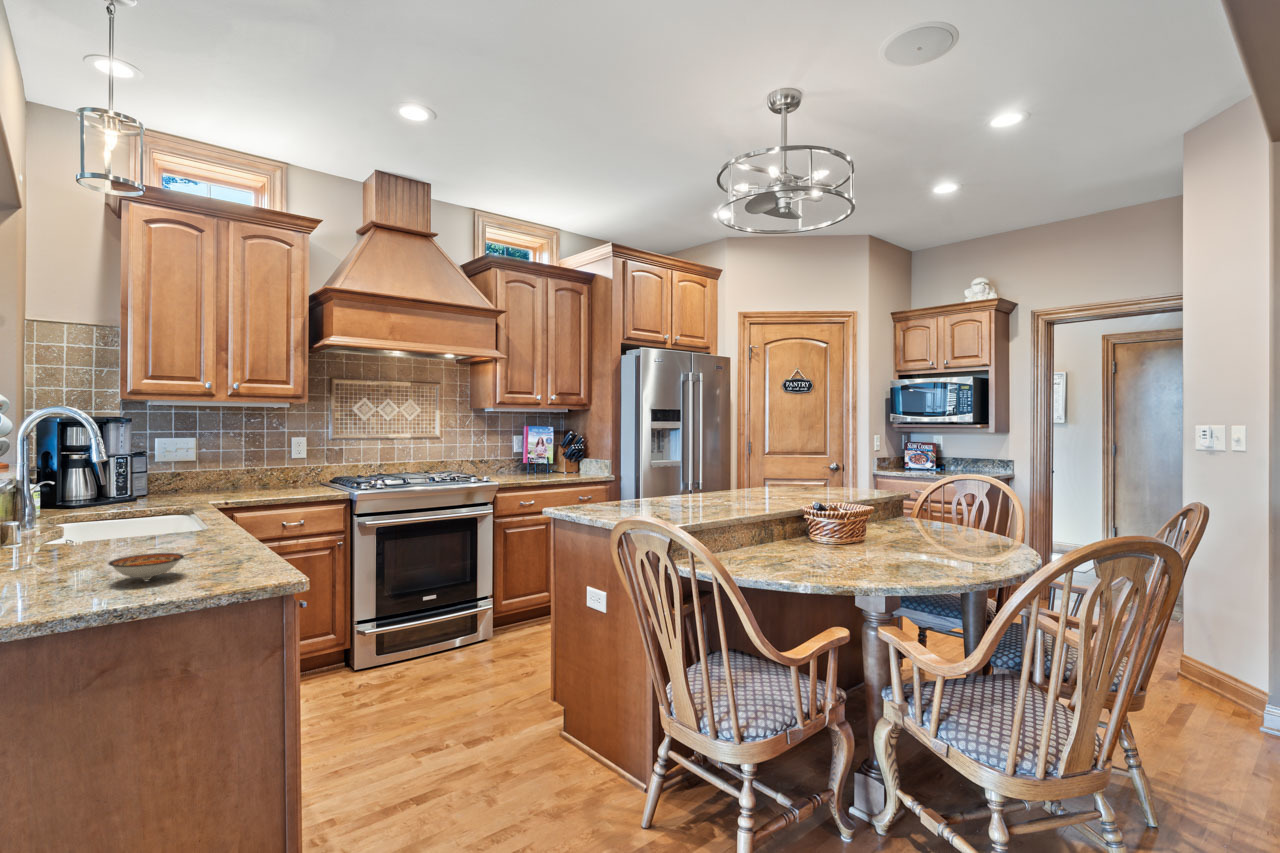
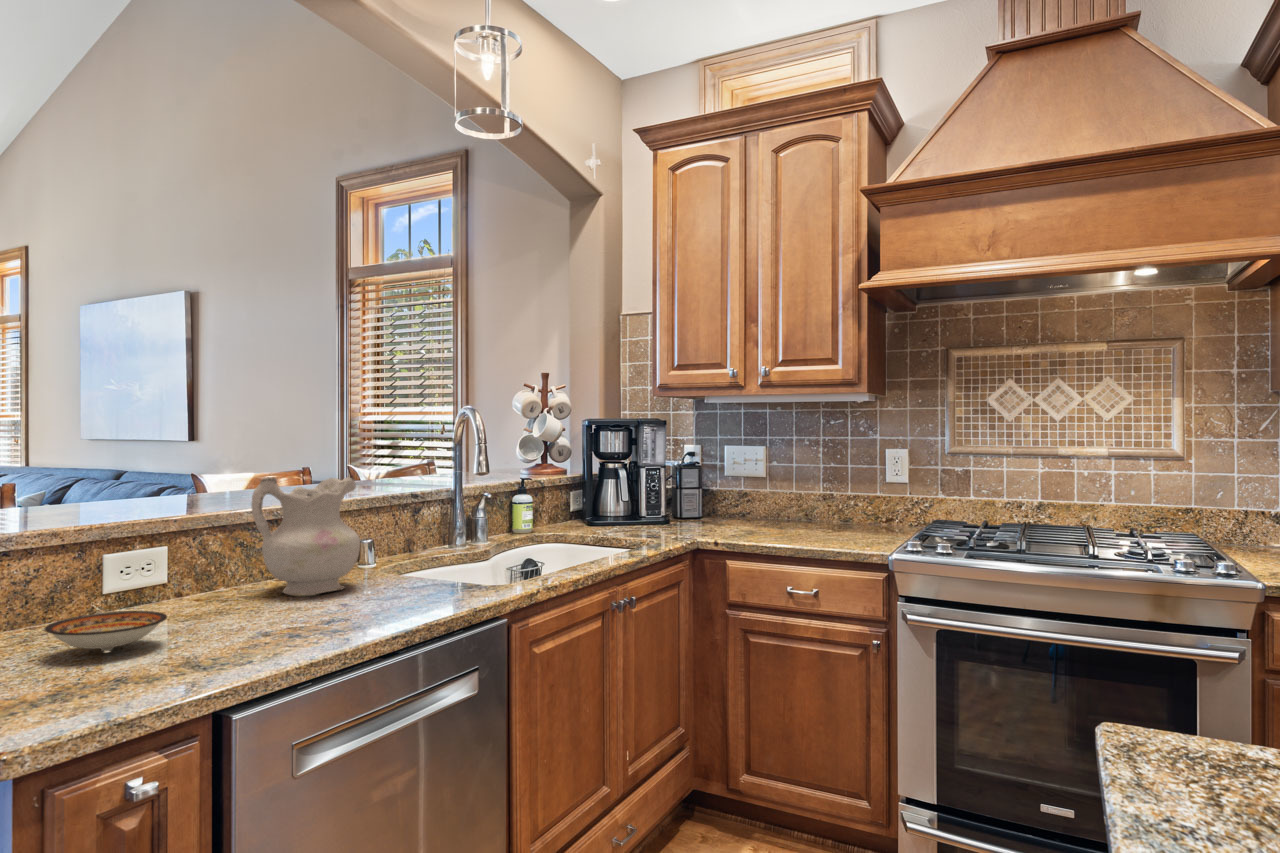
ceramic pitcher: none [38,462,135,558] -> present [251,477,360,595]

